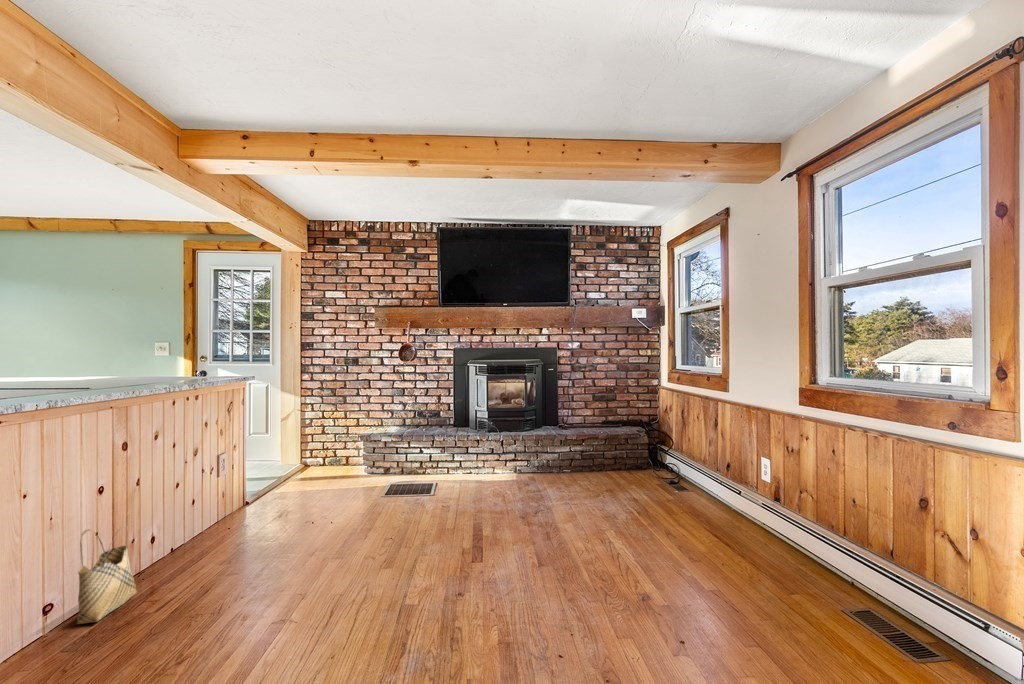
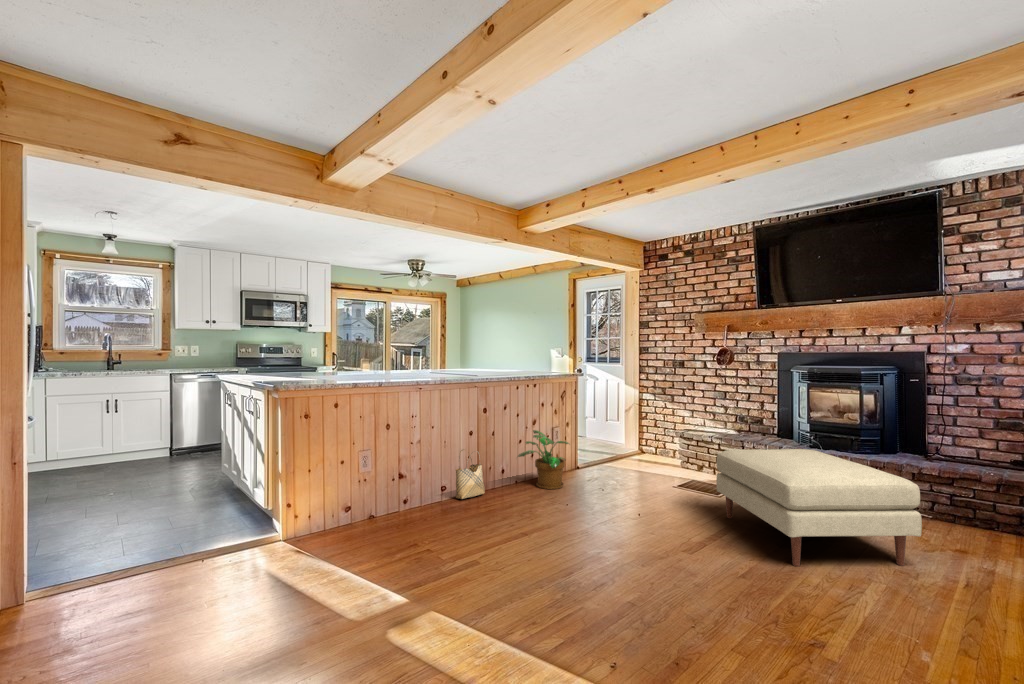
ottoman: none [457,434,615,541] -> present [716,449,922,567]
potted plant: none [175,467,272,550] -> present [518,430,569,489]

